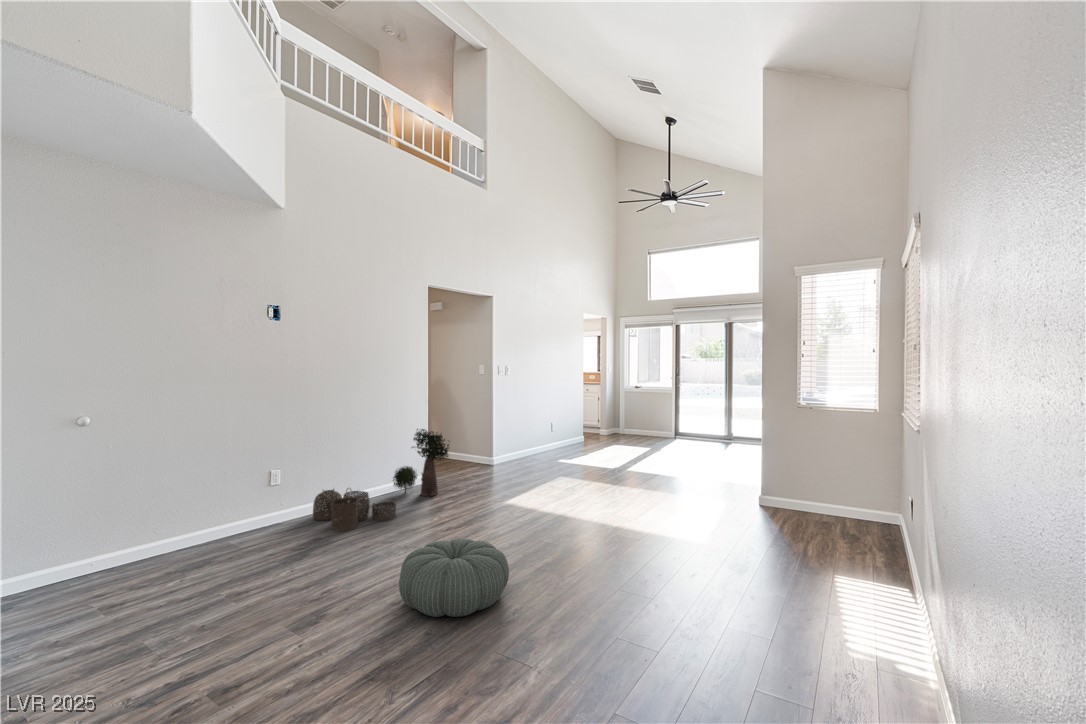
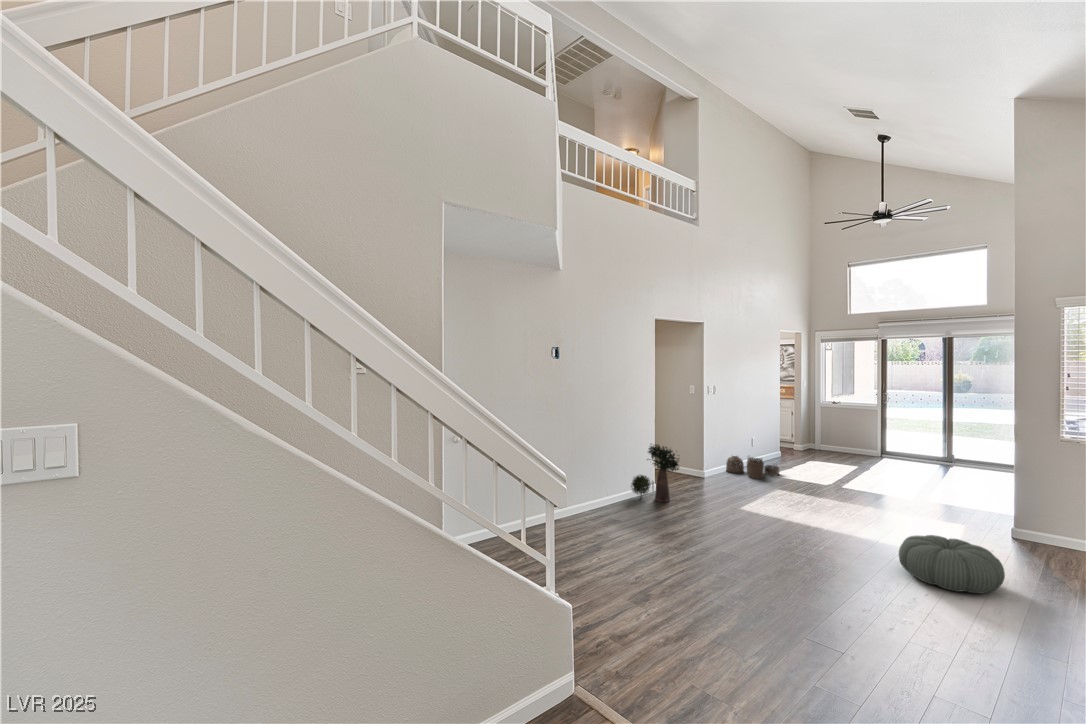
woven basket: present [313,490,396,531] -> present [726,456,779,479]
pouf: present [399,538,509,617] -> present [899,535,1005,594]

